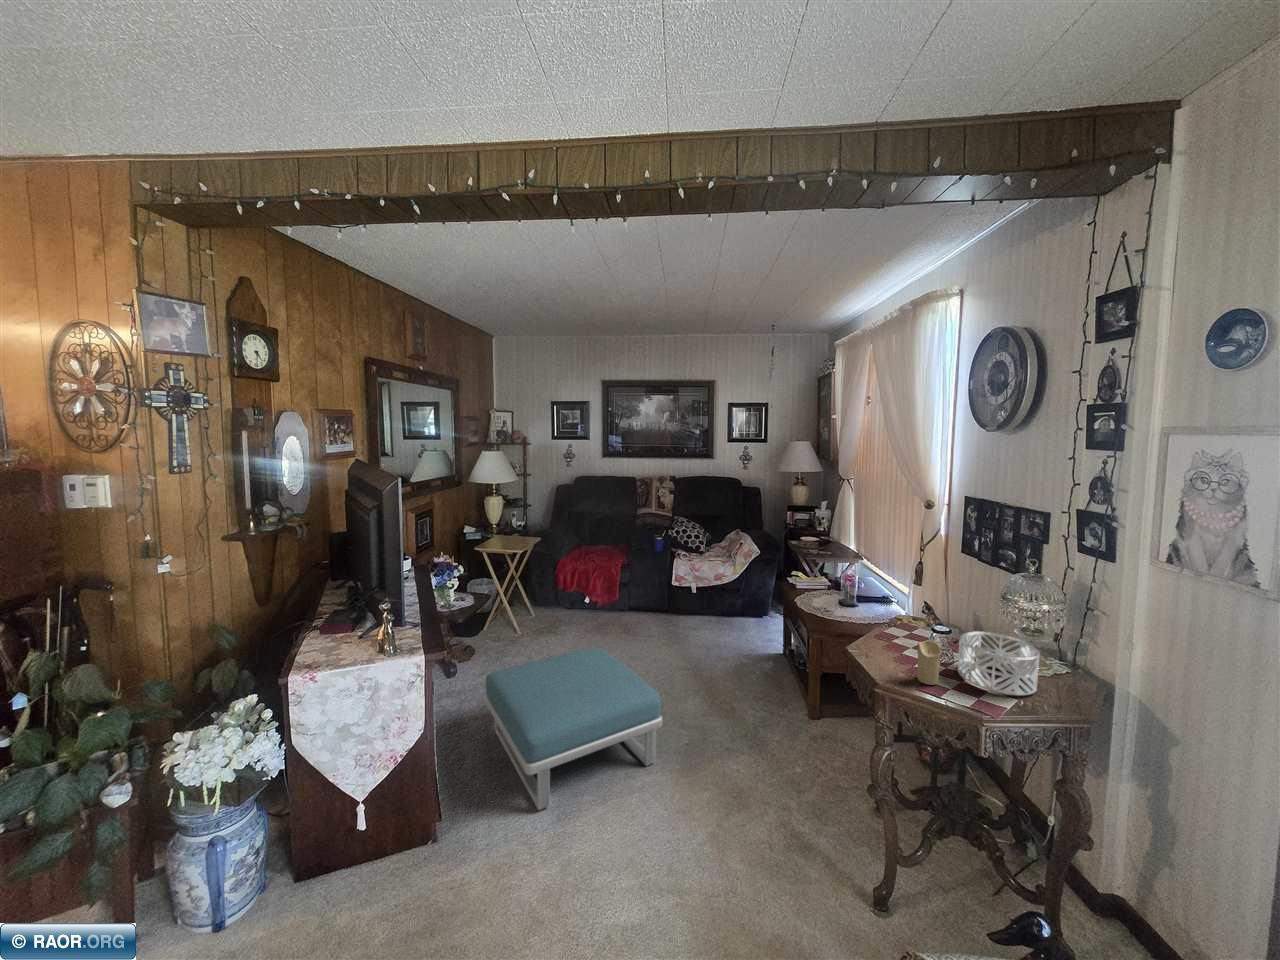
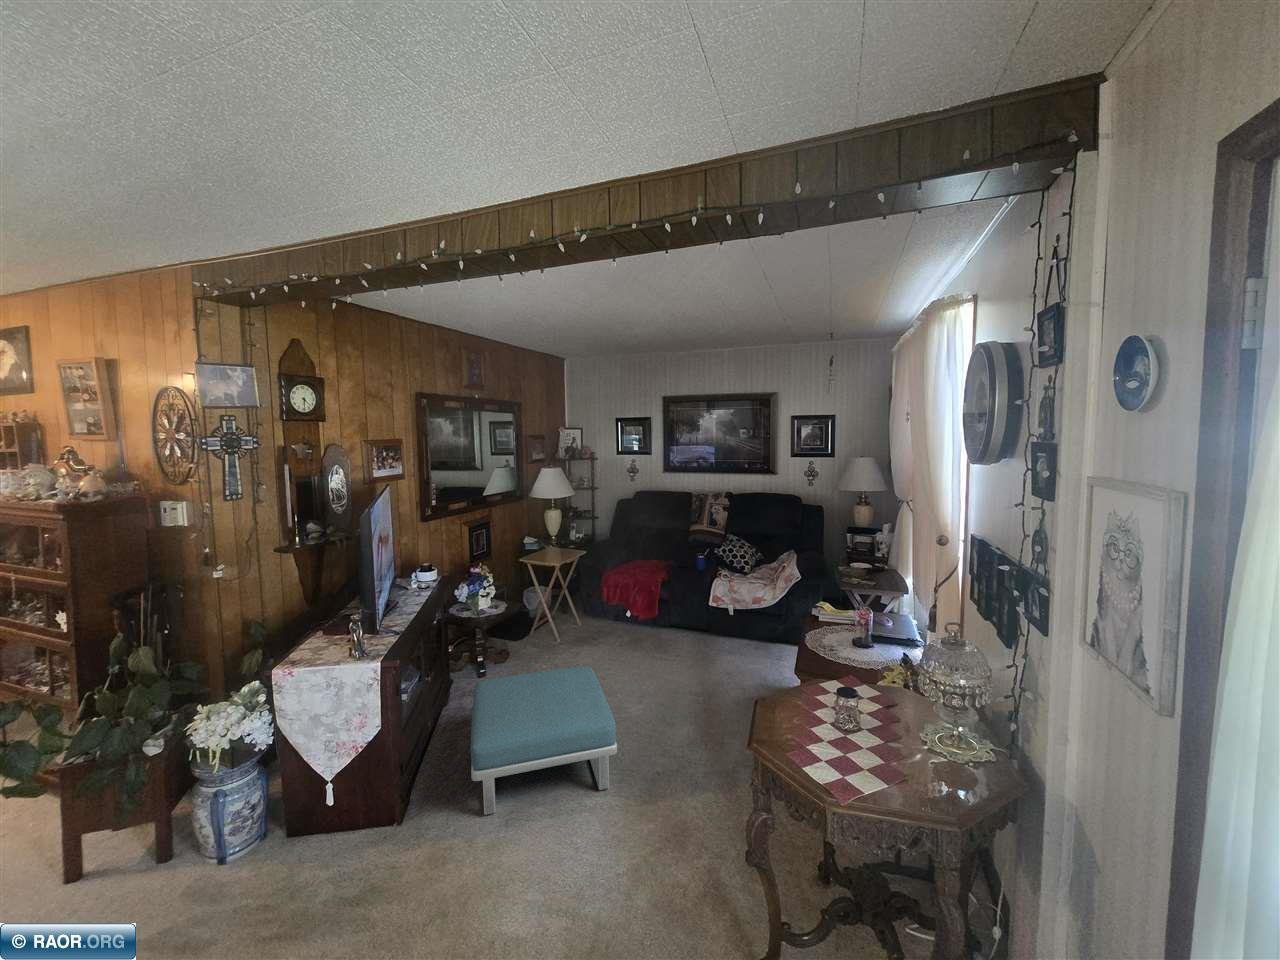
decorative bowl: present [958,631,1040,696] -> none [847,703,931,787]
candle: present [917,641,941,685] -> none [792,708,815,758]

